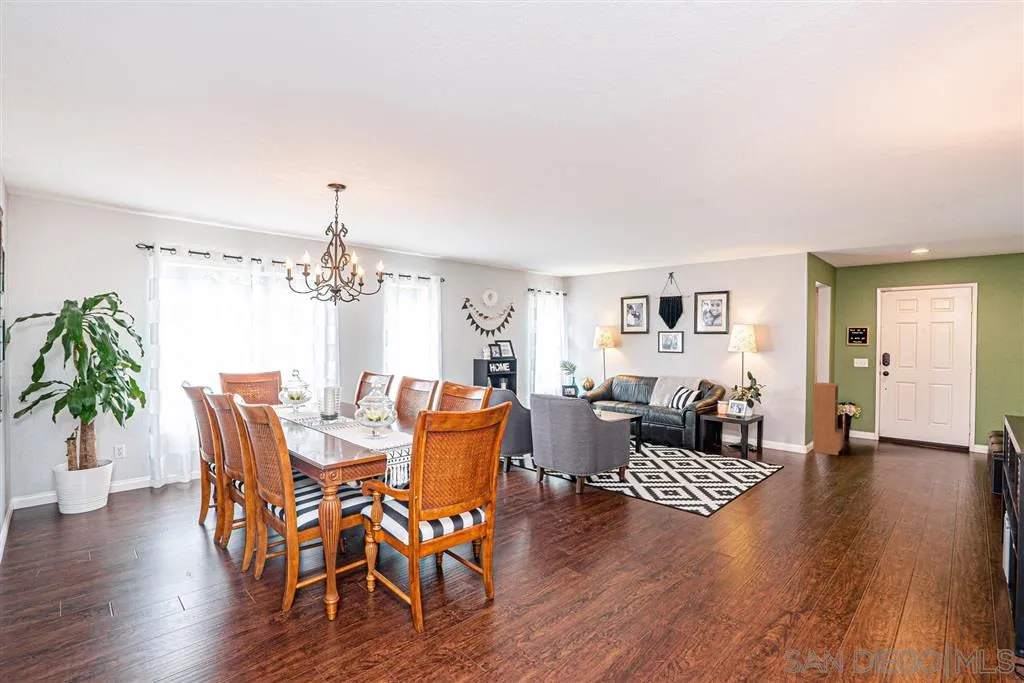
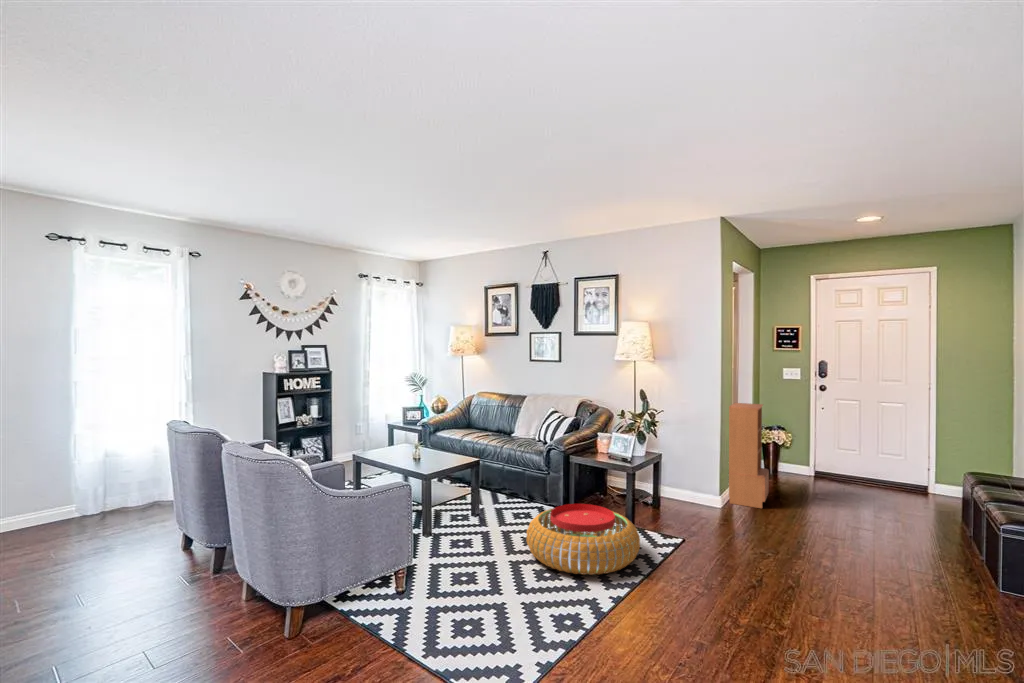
pouf: none [684,442,759,479] -> present [526,504,640,575]

